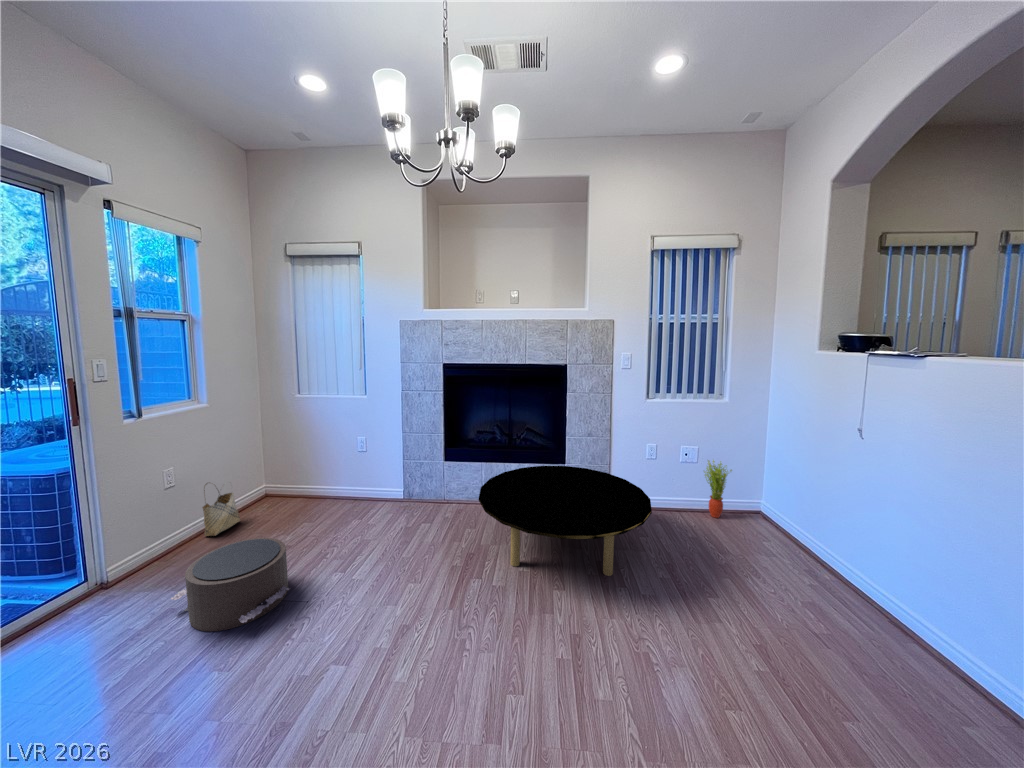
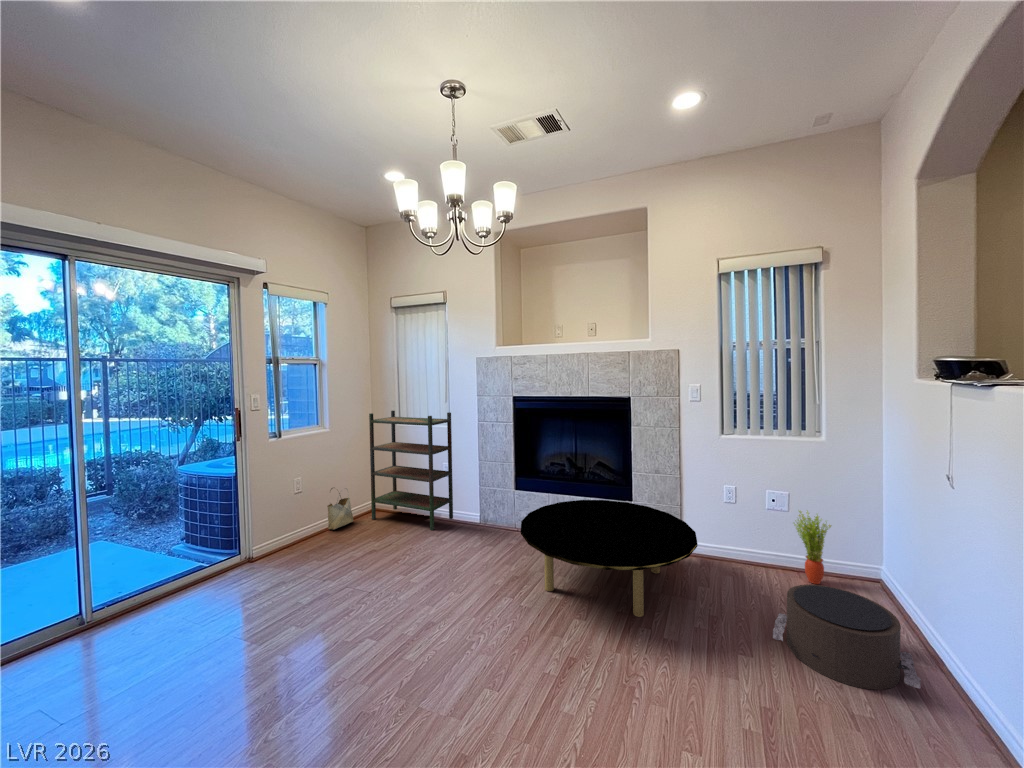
bookshelf: none [257,382,372,518] -> present [369,410,453,530]
pouf: present [171,538,291,632] -> present [773,585,921,690]

